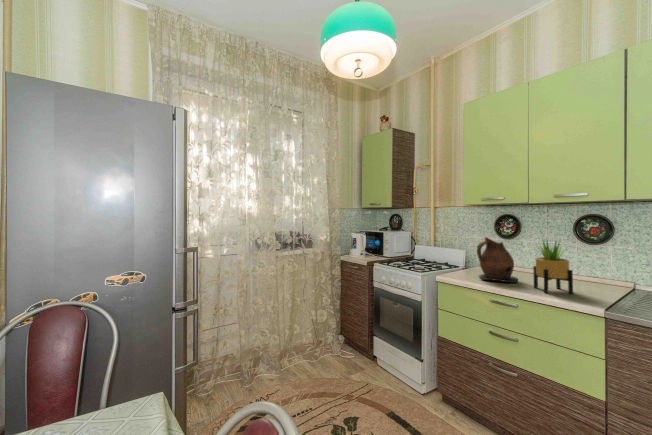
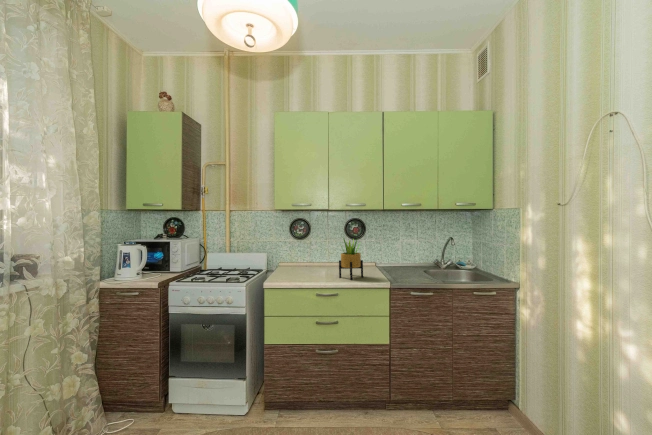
ceramic pitcher: present [477,237,517,283] -> none [292,240,325,278]

